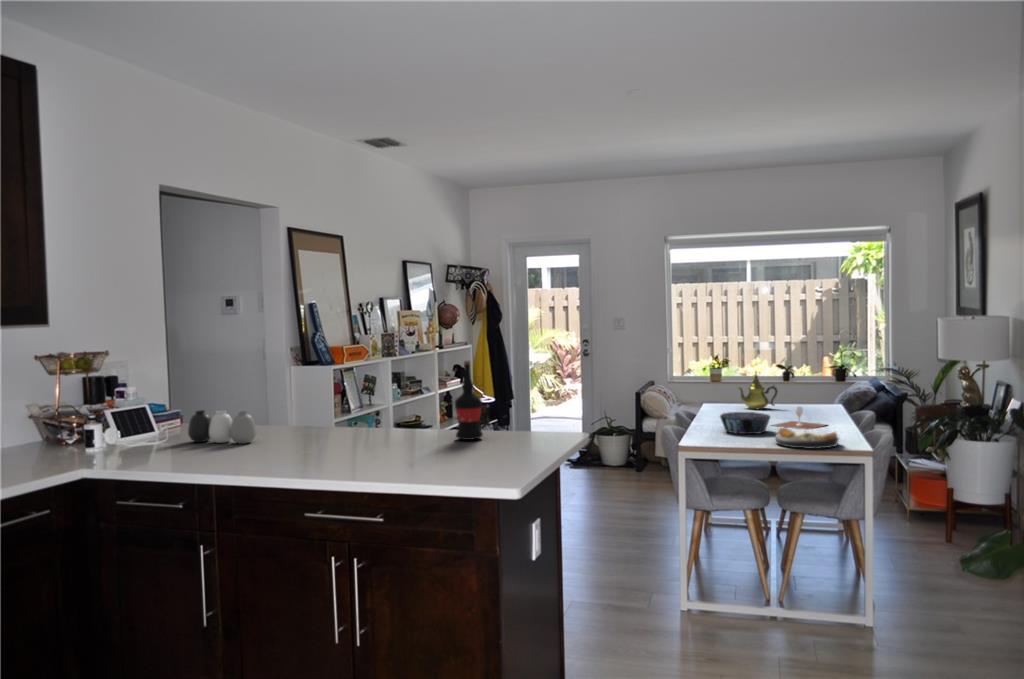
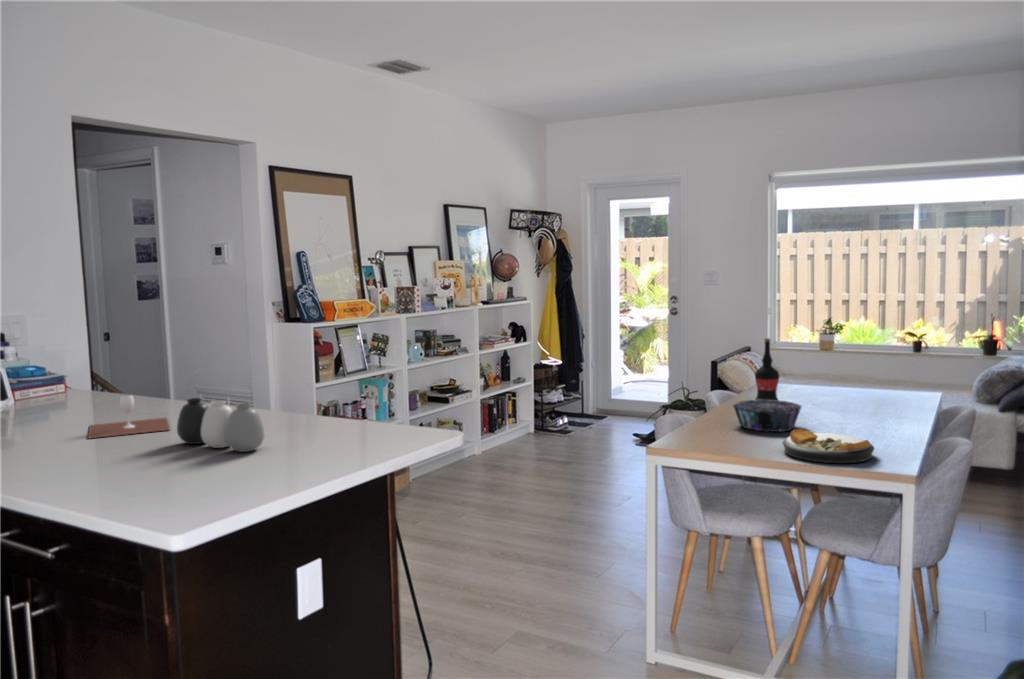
wine bottle: present [455,361,483,440] -> present [755,338,779,400]
teapot: present [739,372,778,409] -> none [805,343,856,392]
wine glass: present [773,407,827,430] -> present [87,395,169,438]
vase: present [188,410,256,444] -> present [177,398,264,452]

